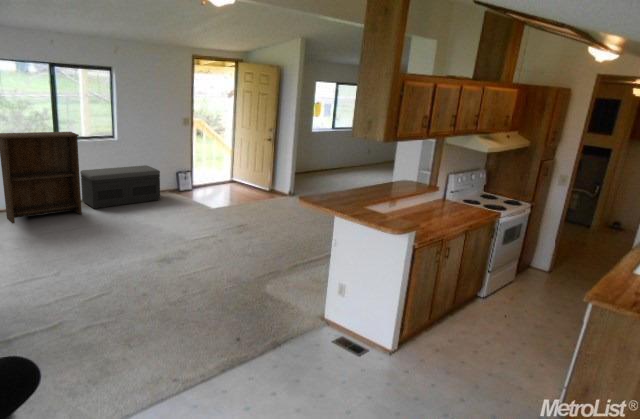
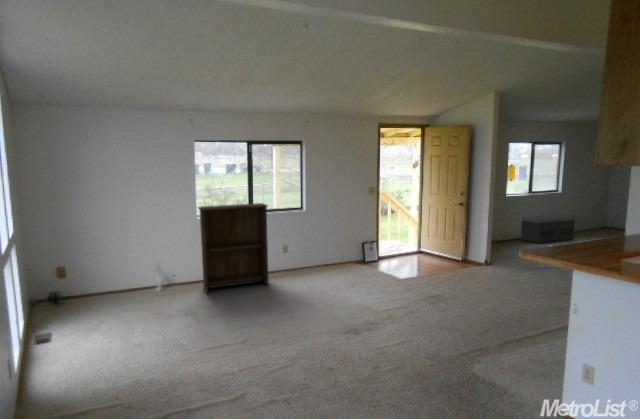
storage bench: present [80,165,160,209] -> present [521,214,575,244]

